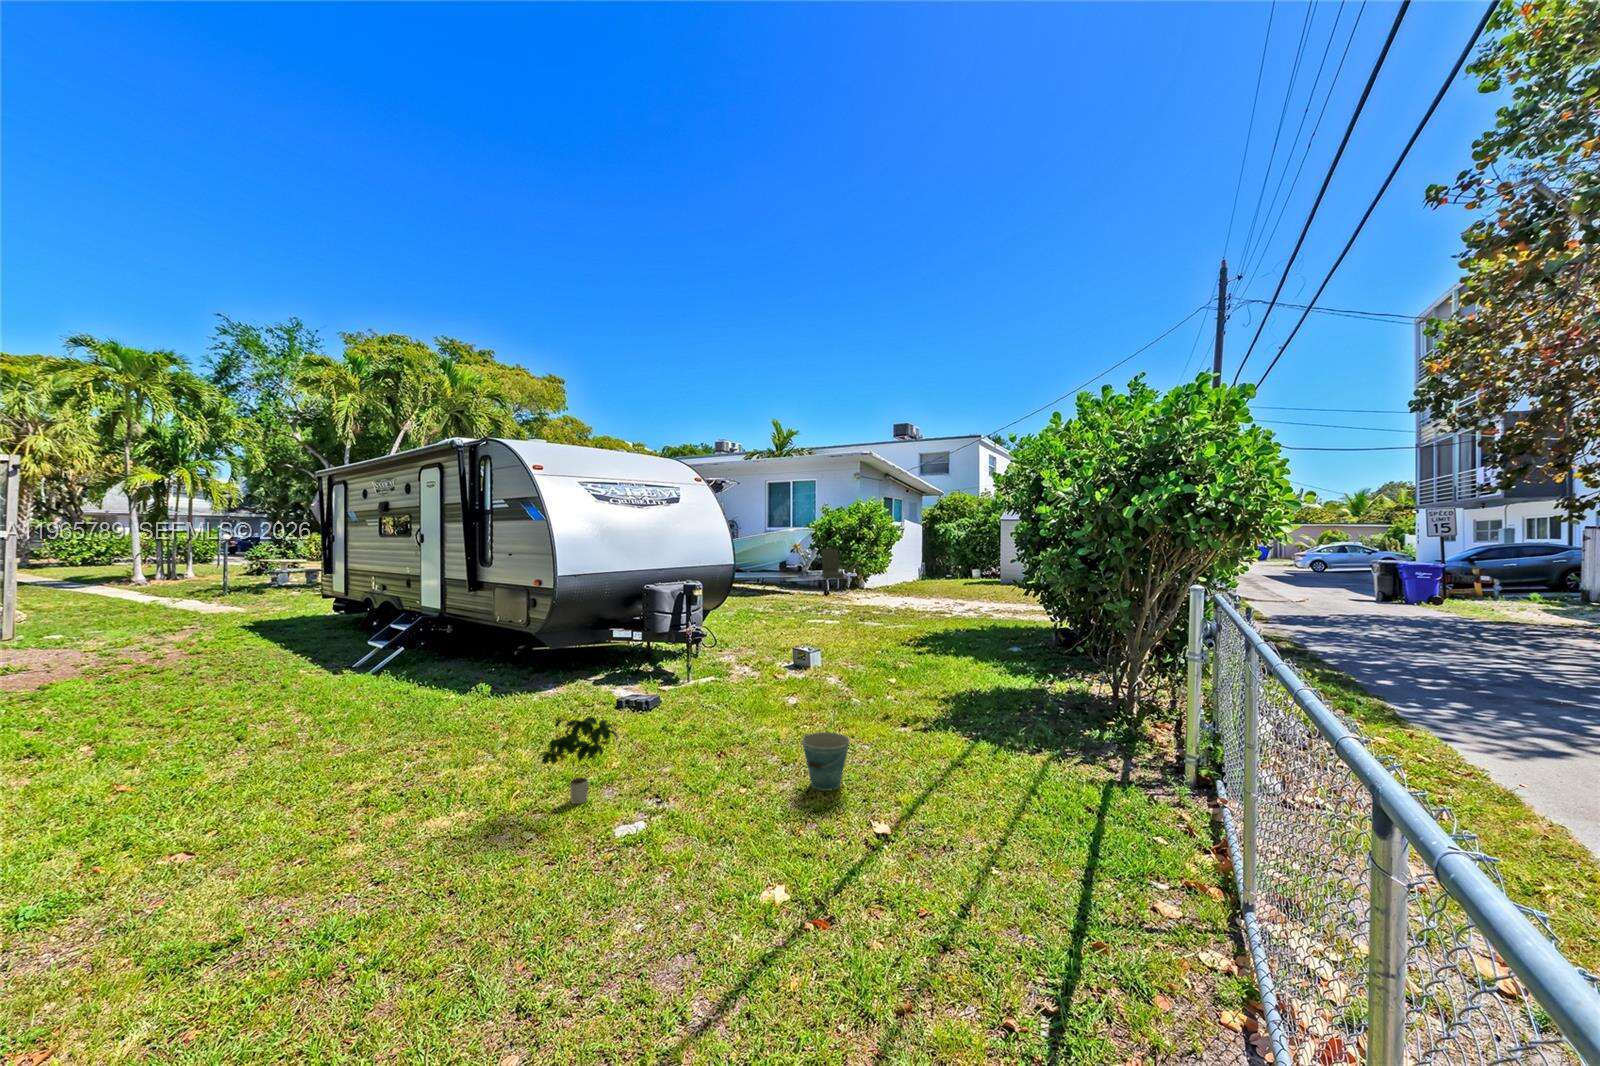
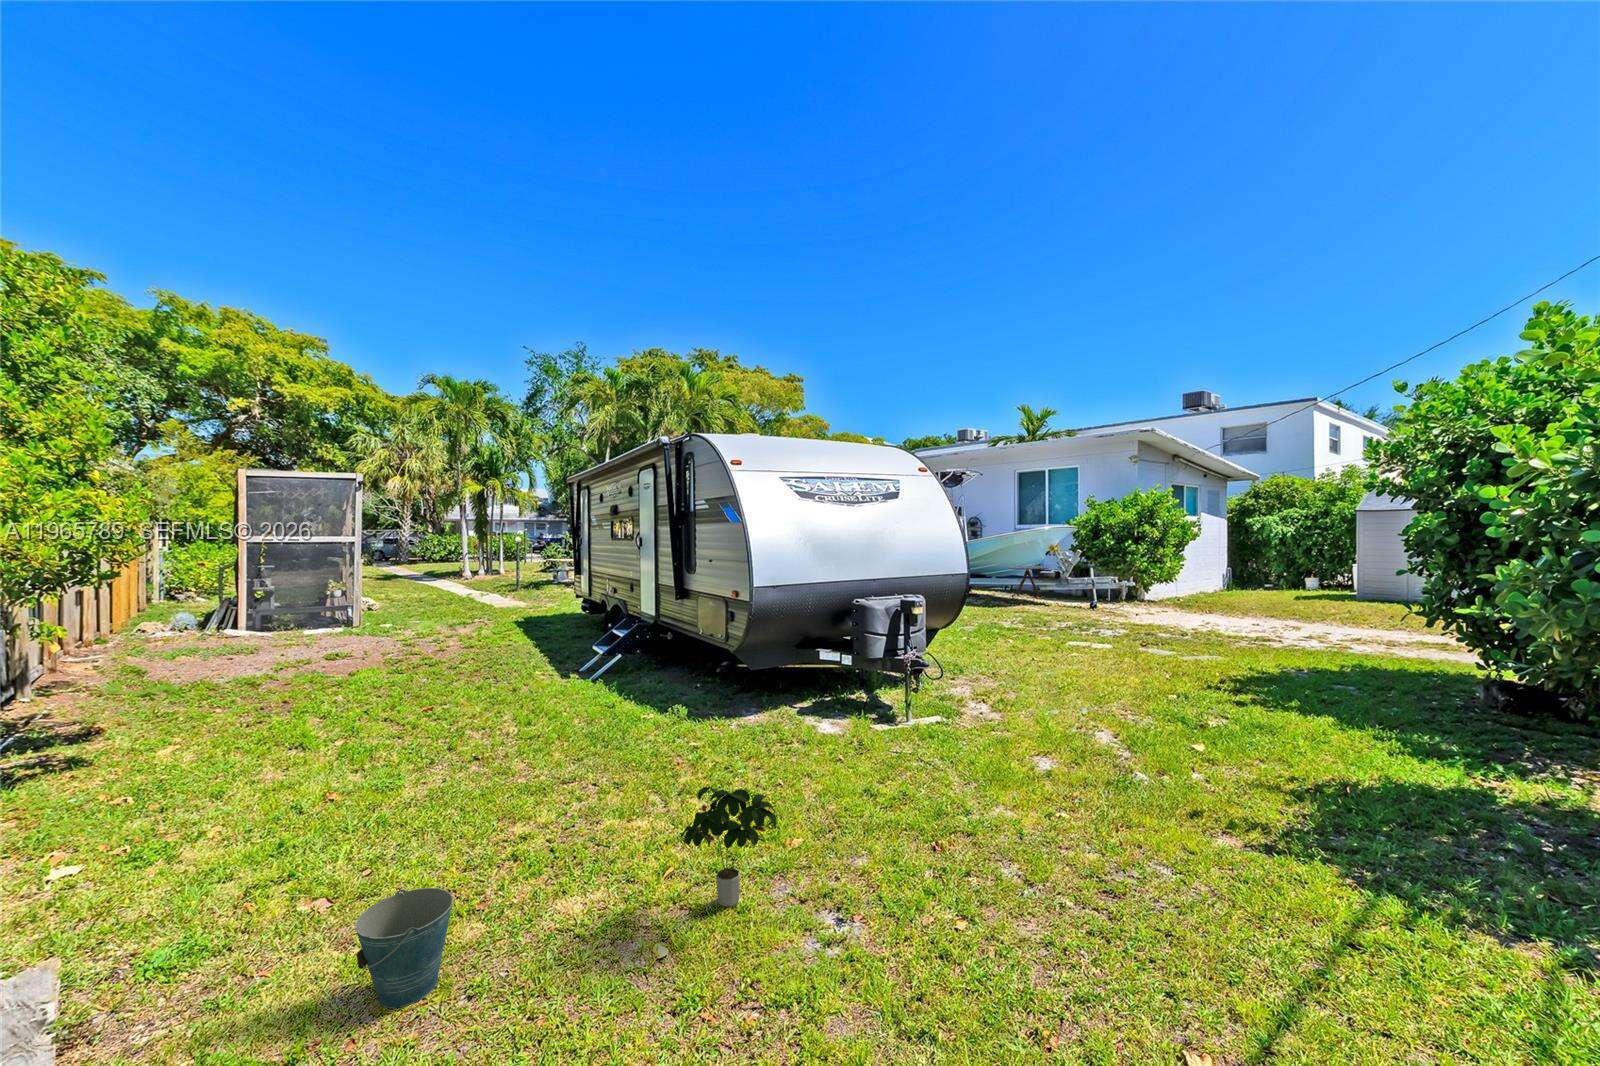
chair: present [821,548,844,592] -> none [1087,551,1118,605]
round table: none [757,562,792,588] -> present [1006,566,1049,596]
bucket: present [802,732,850,791] -> present [355,888,453,1008]

